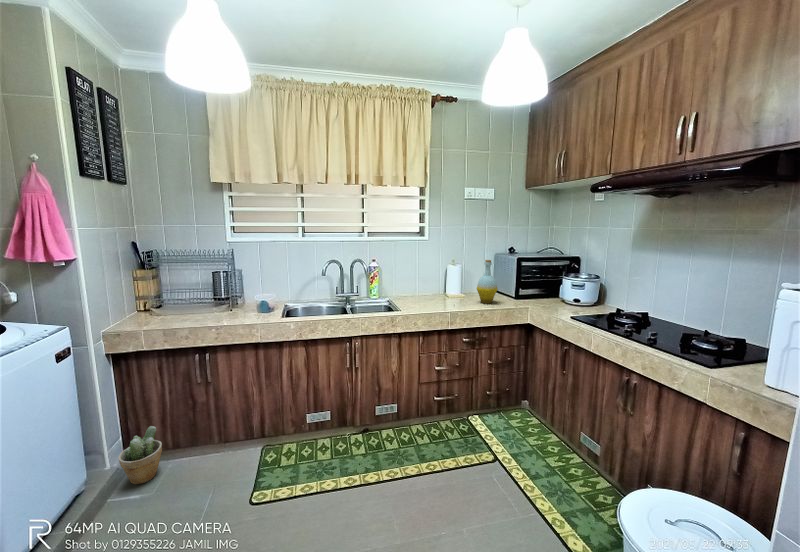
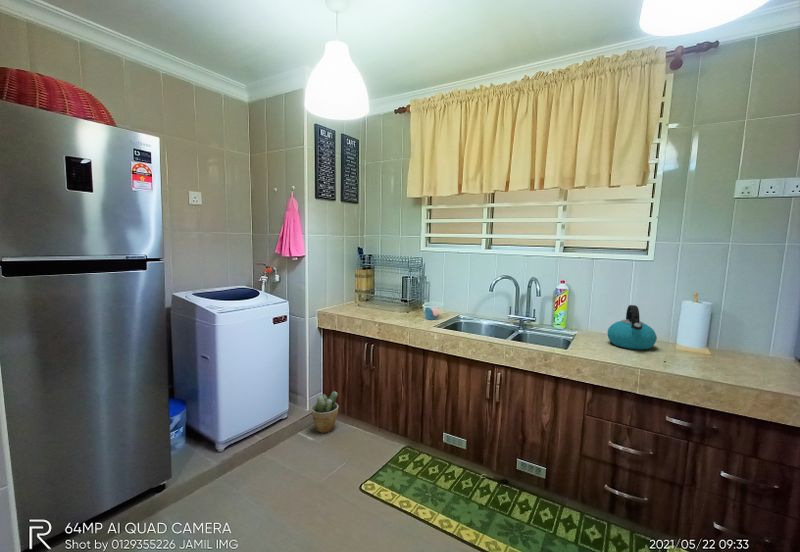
bottle: present [477,260,498,304] -> none [715,296,762,373]
kettle: none [414,272,443,302] -> present [607,305,657,350]

